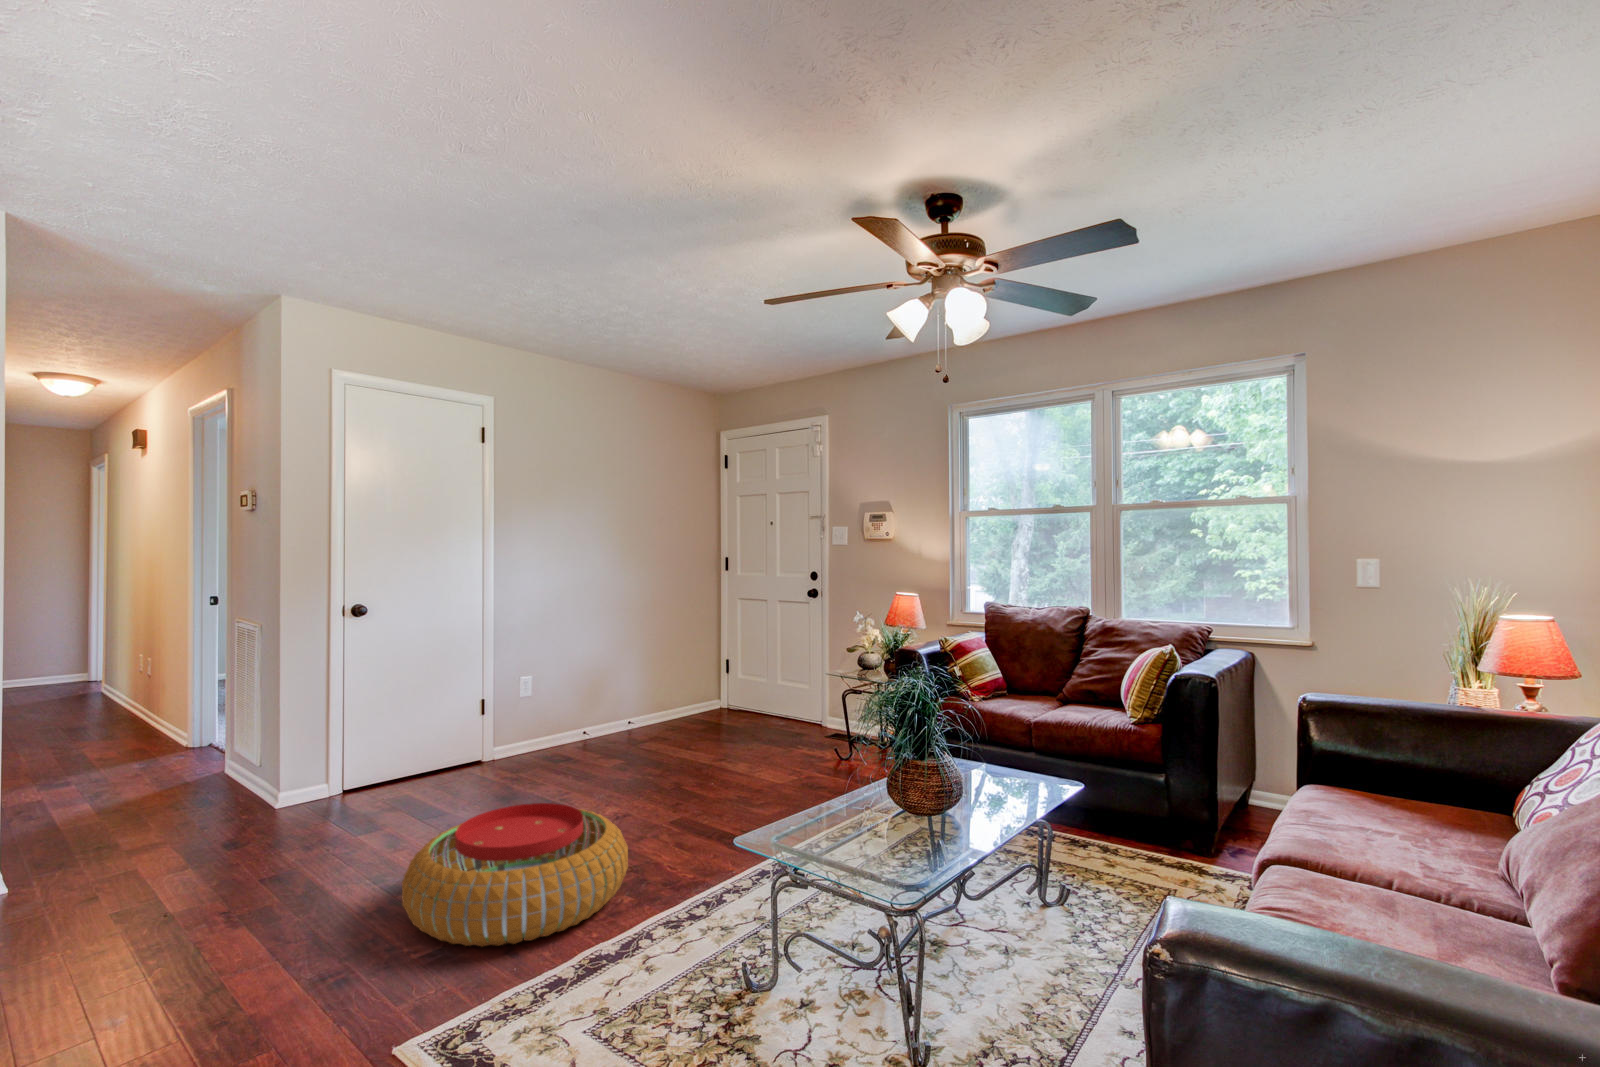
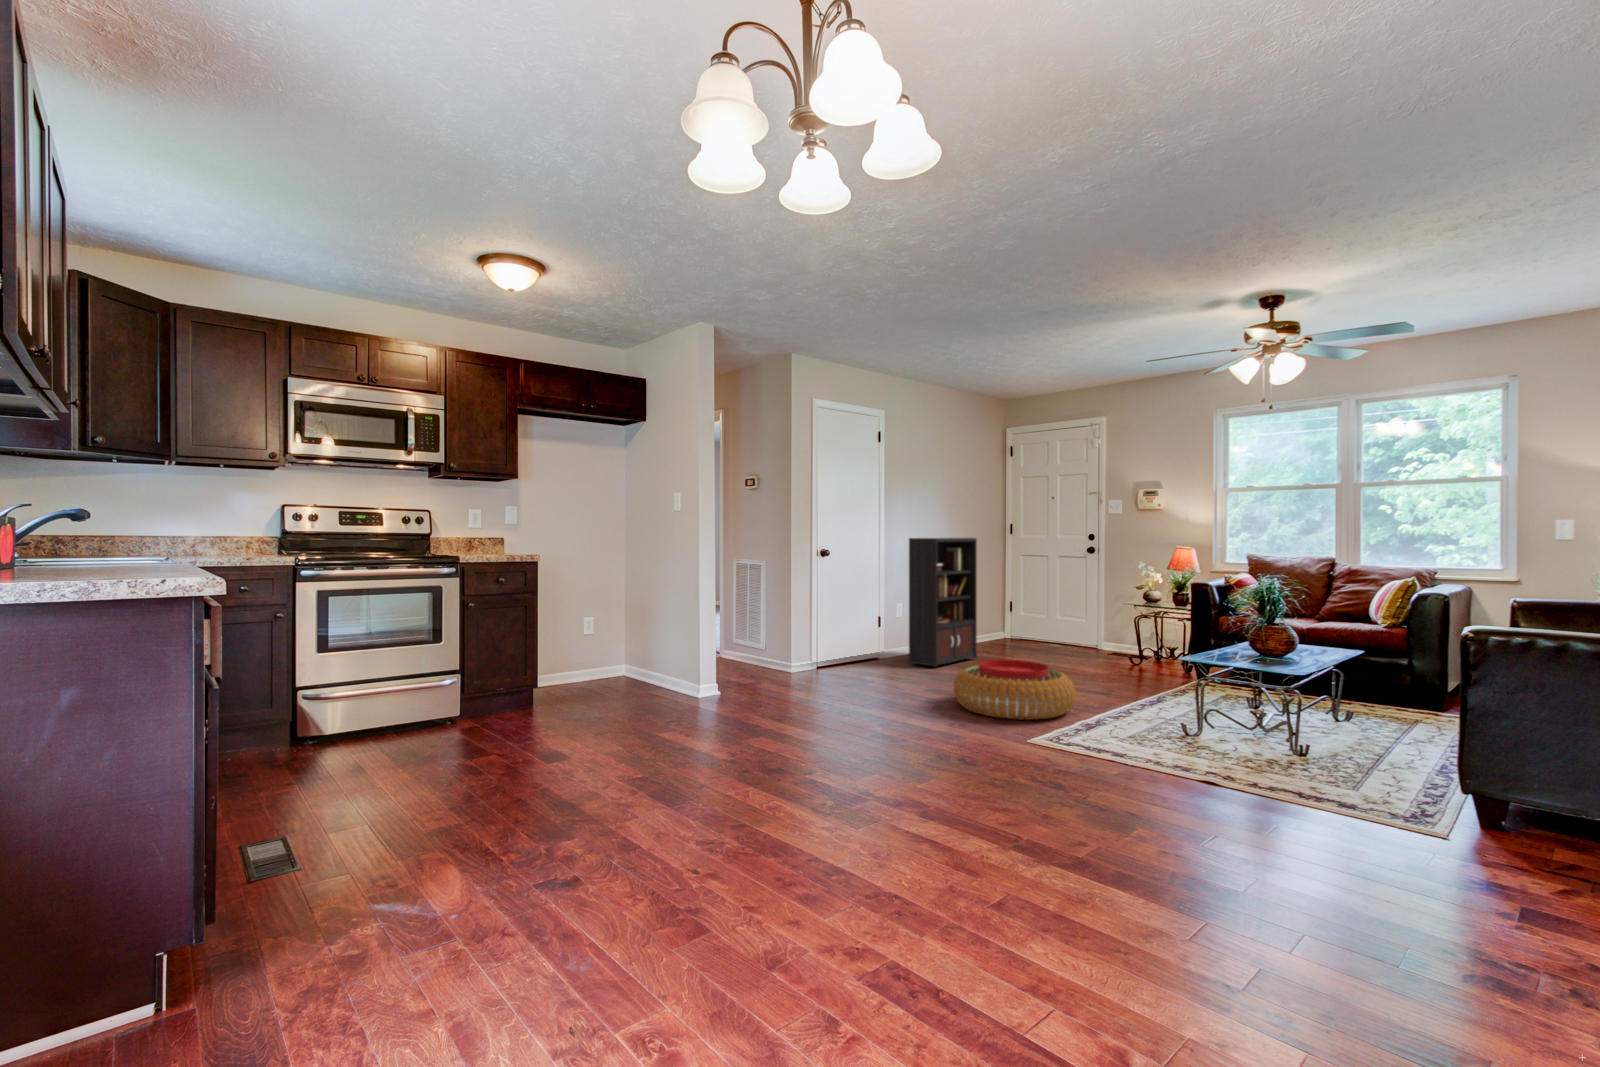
bookcase: none [502,581,623,783] -> present [909,538,977,667]

